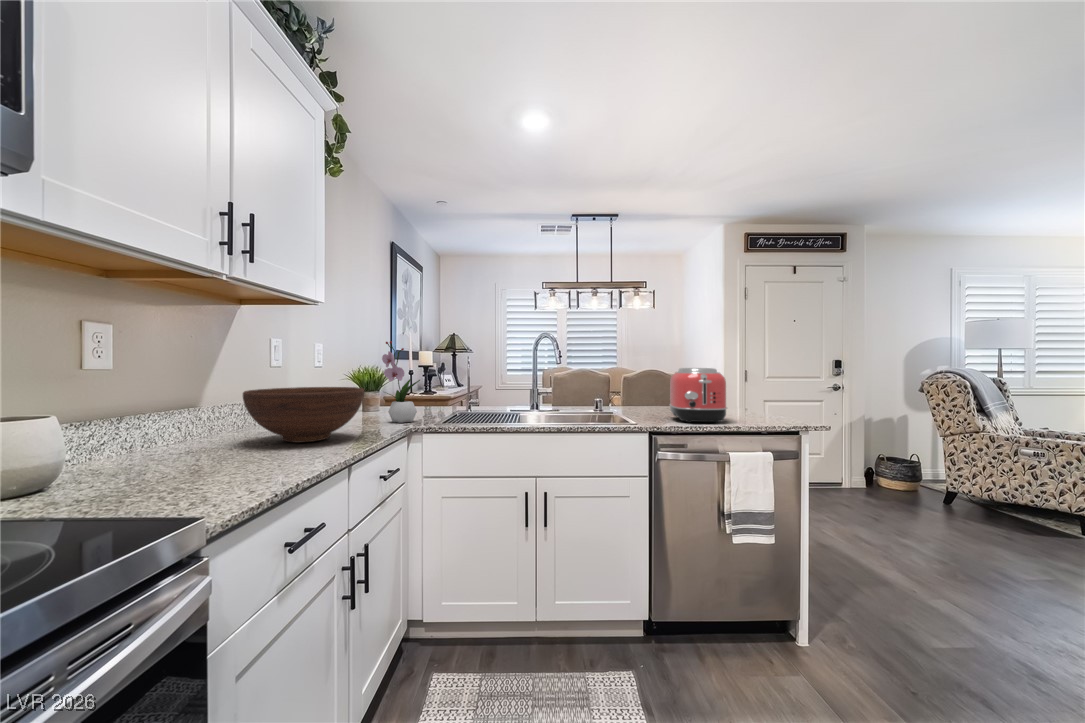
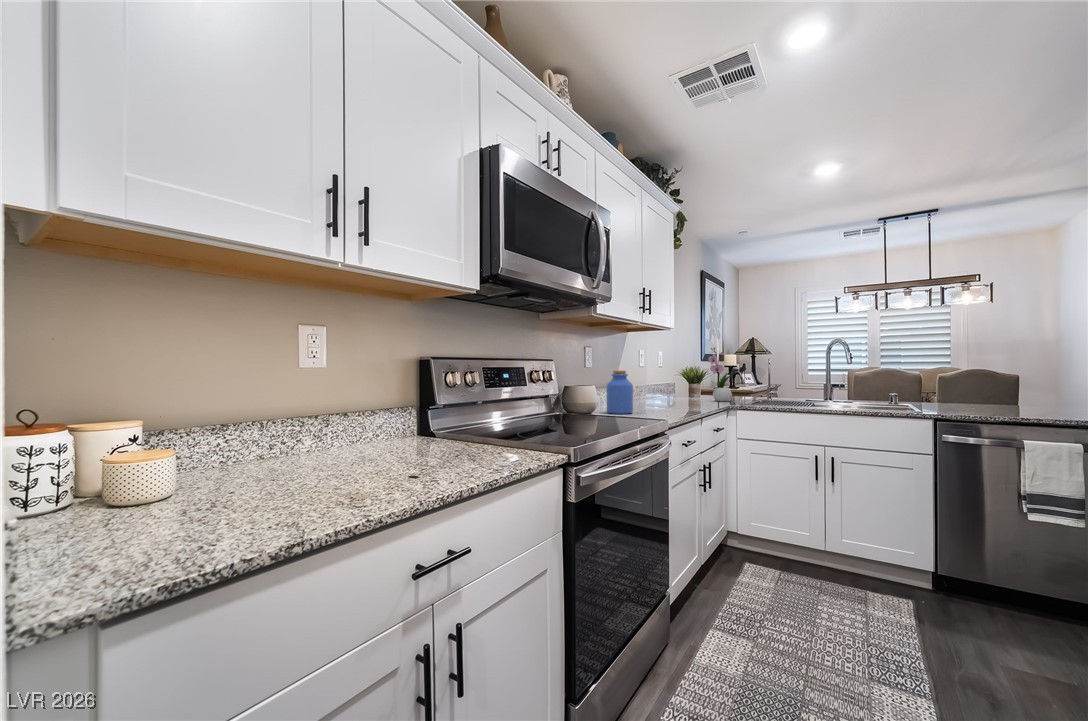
toaster: present [670,368,727,423] -> none [964,366,1030,415]
jar: none [85,385,170,495] -> present [606,371,633,414]
fruit bowl: present [243,387,364,443] -> none [641,376,704,406]

